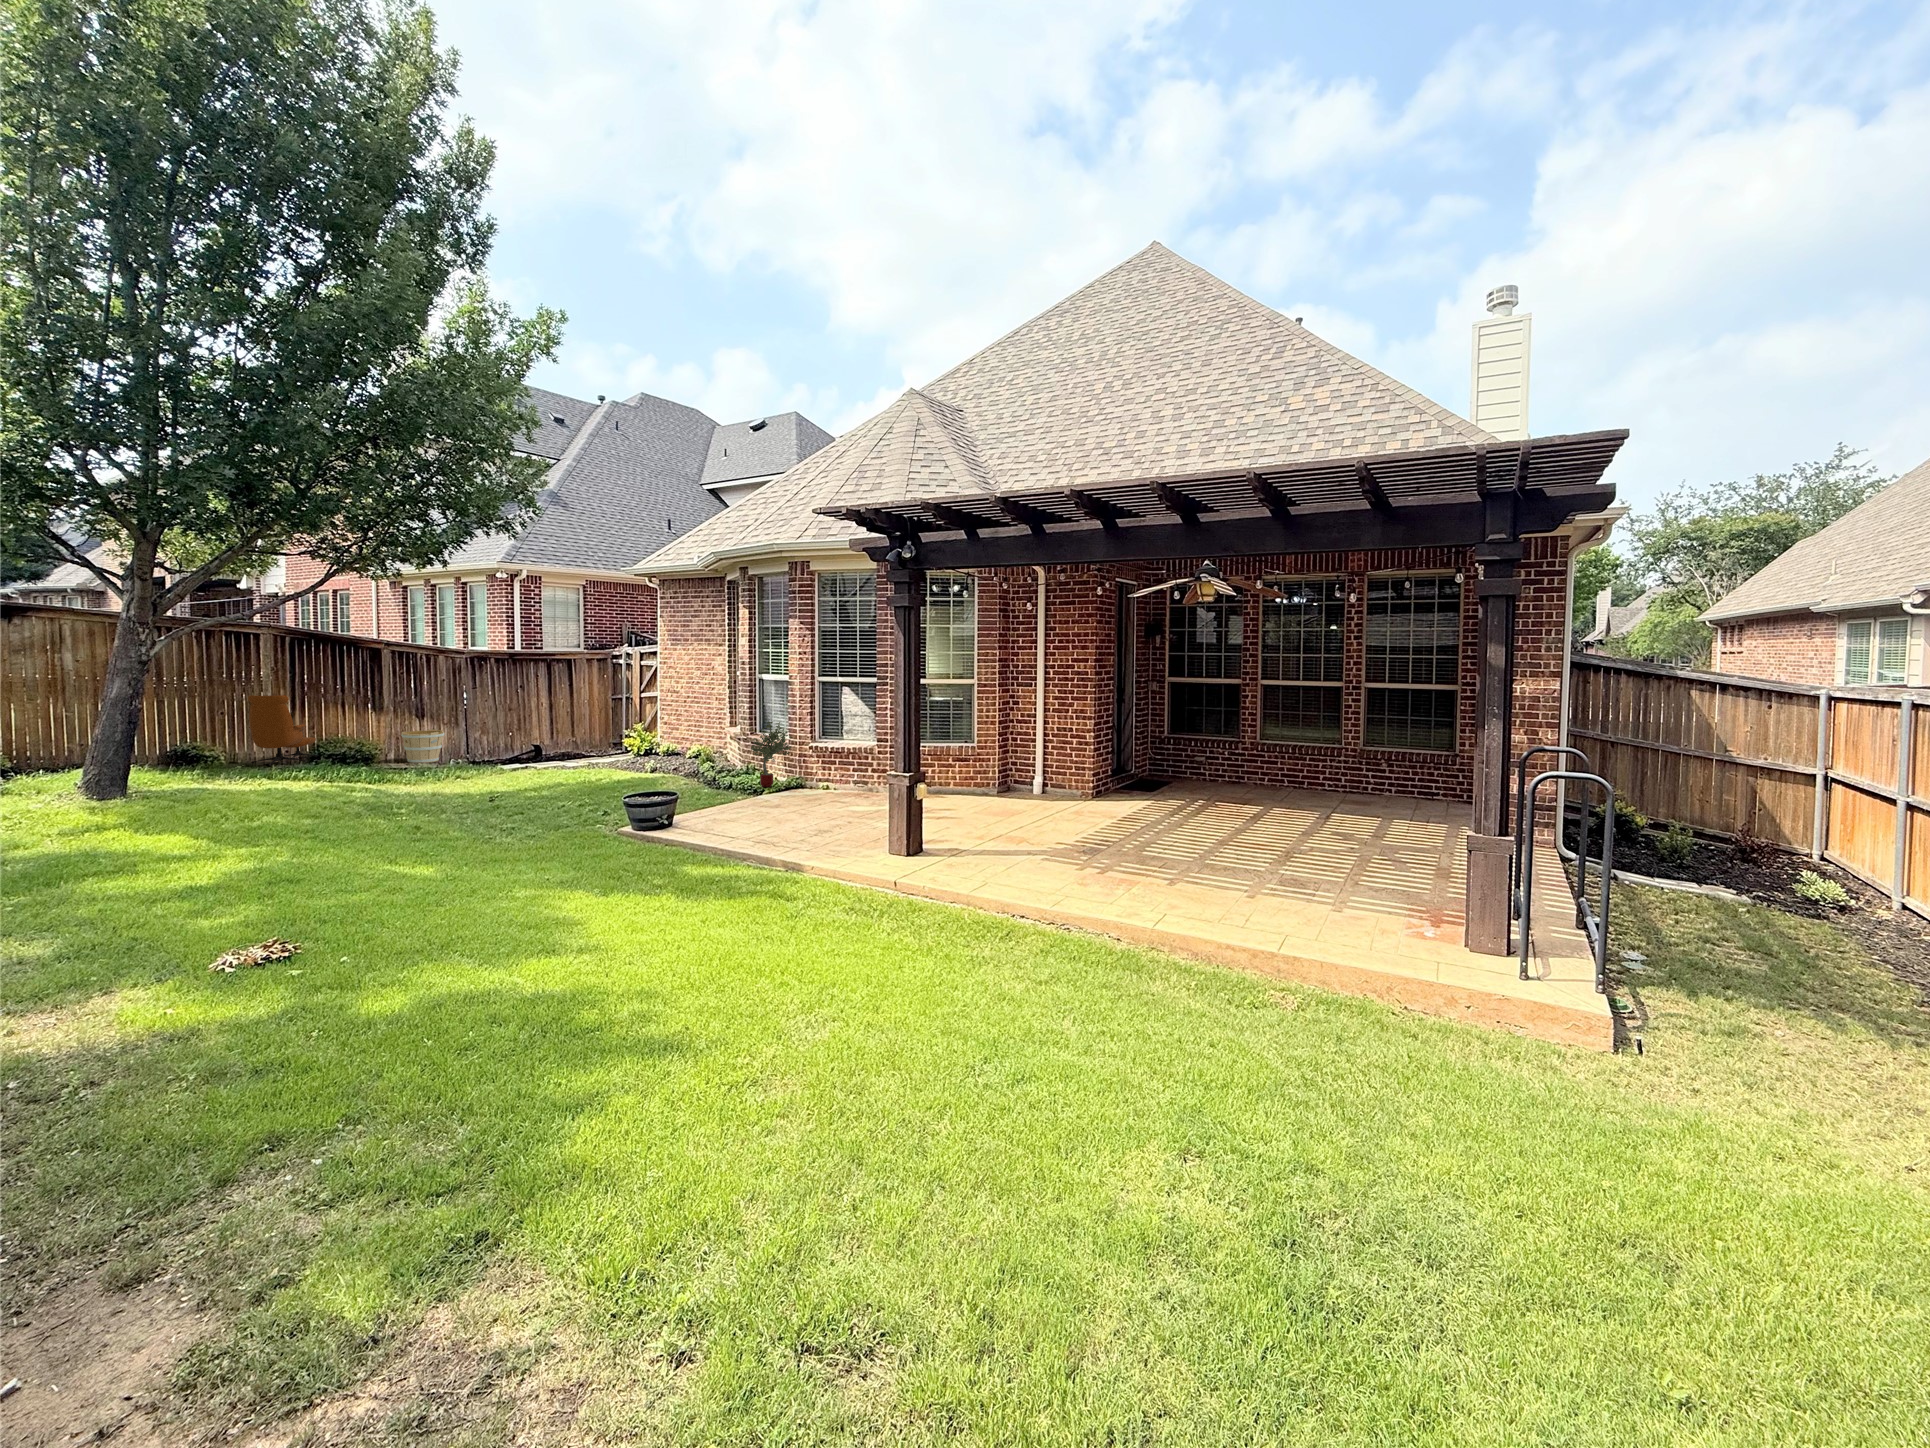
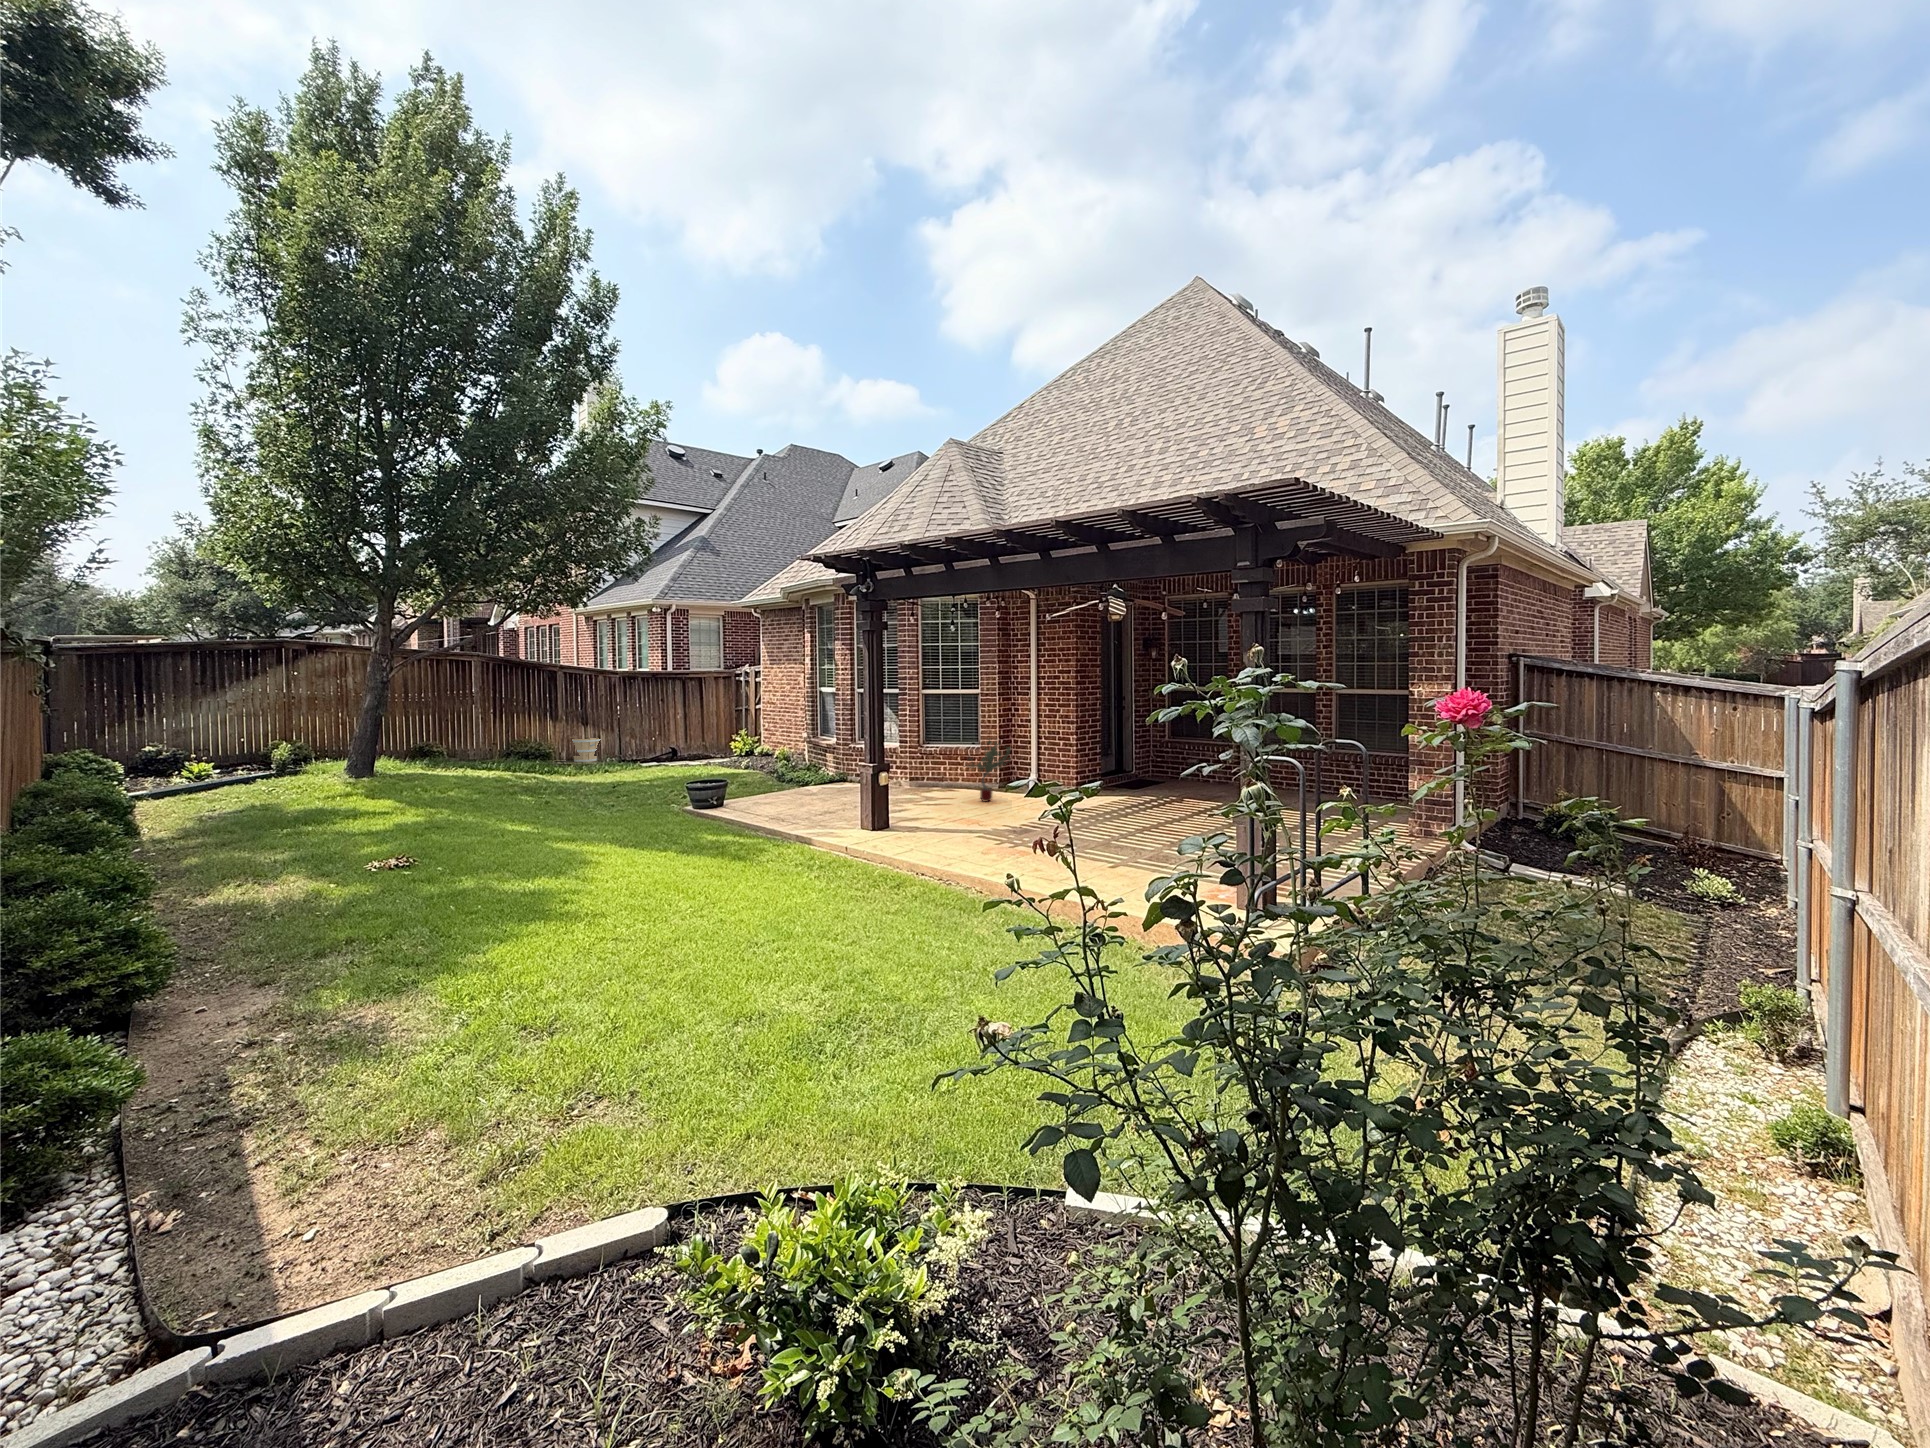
lounge chair: present [248,695,317,766] -> none [456,708,506,762]
potted tree: present [751,722,791,787] -> present [964,739,1010,802]

